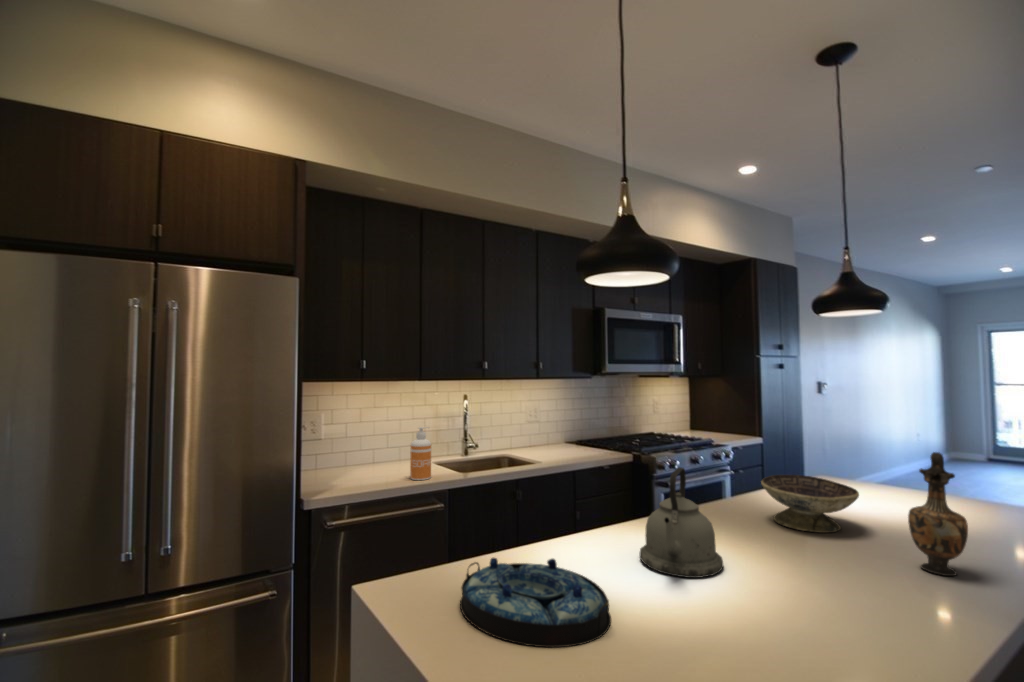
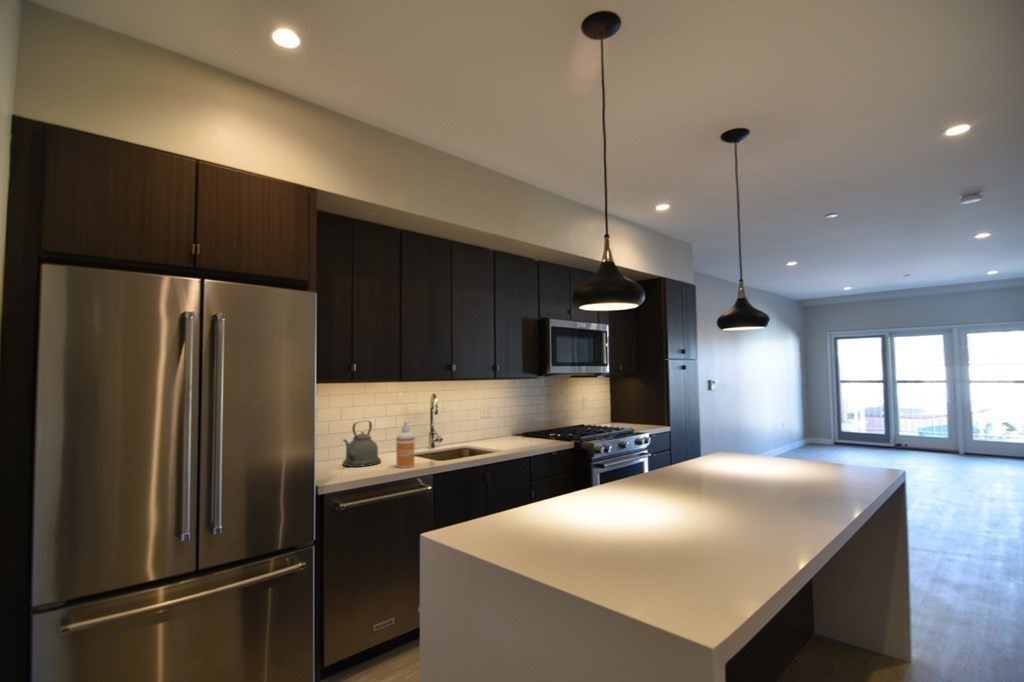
vase: present [908,452,968,576] -> none [777,424,809,501]
kettle: present [640,467,723,578] -> present [343,421,381,467]
decorative bowl: present [761,475,859,533] -> none [683,447,747,485]
serving tray: present [460,558,611,647] -> none [500,502,607,550]

